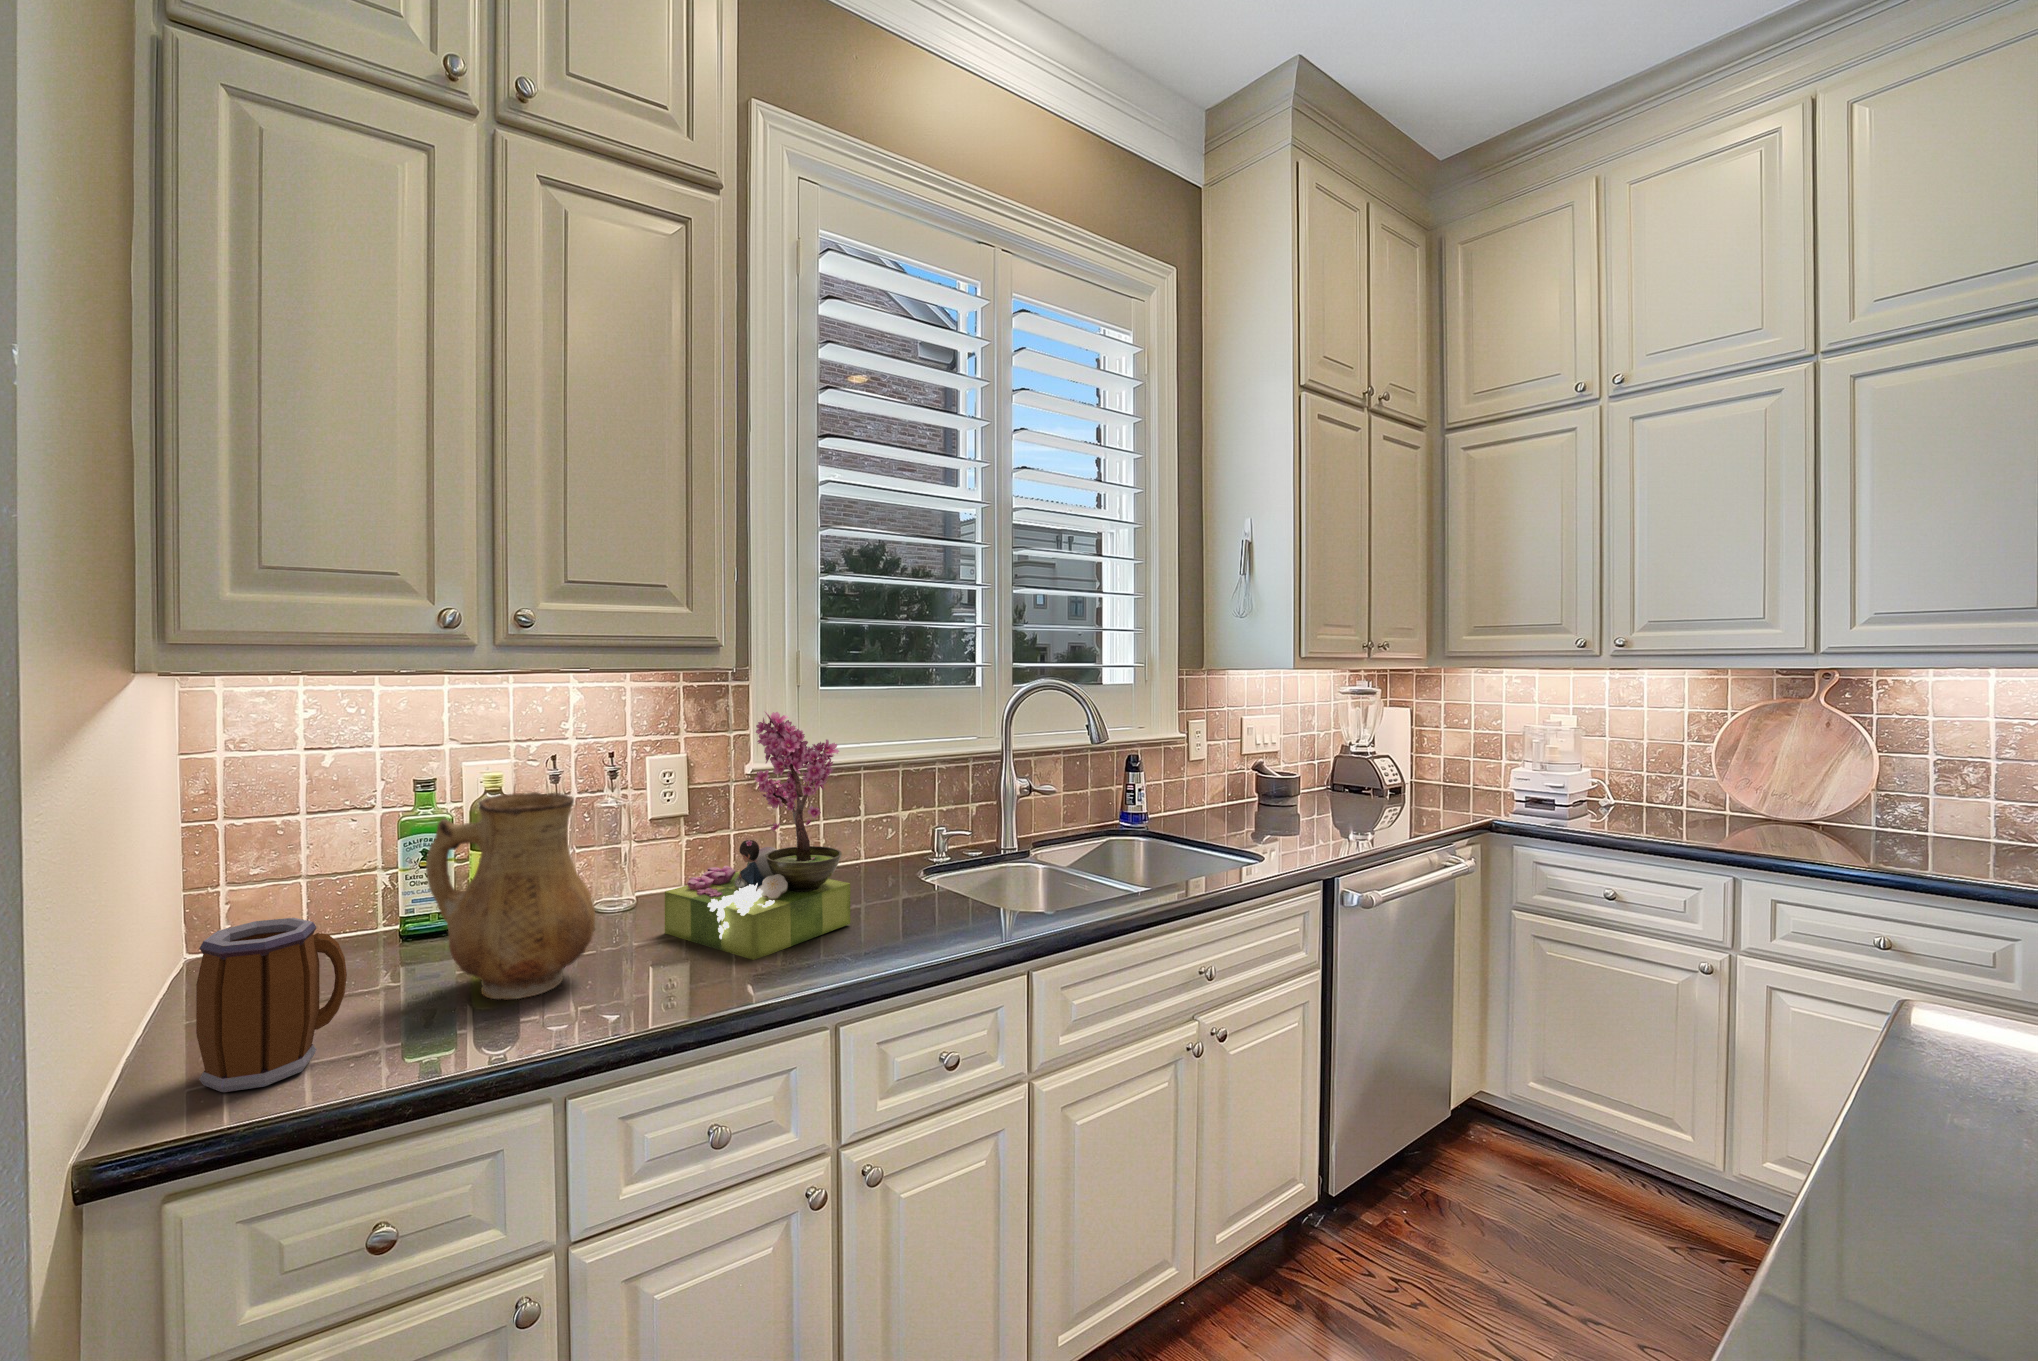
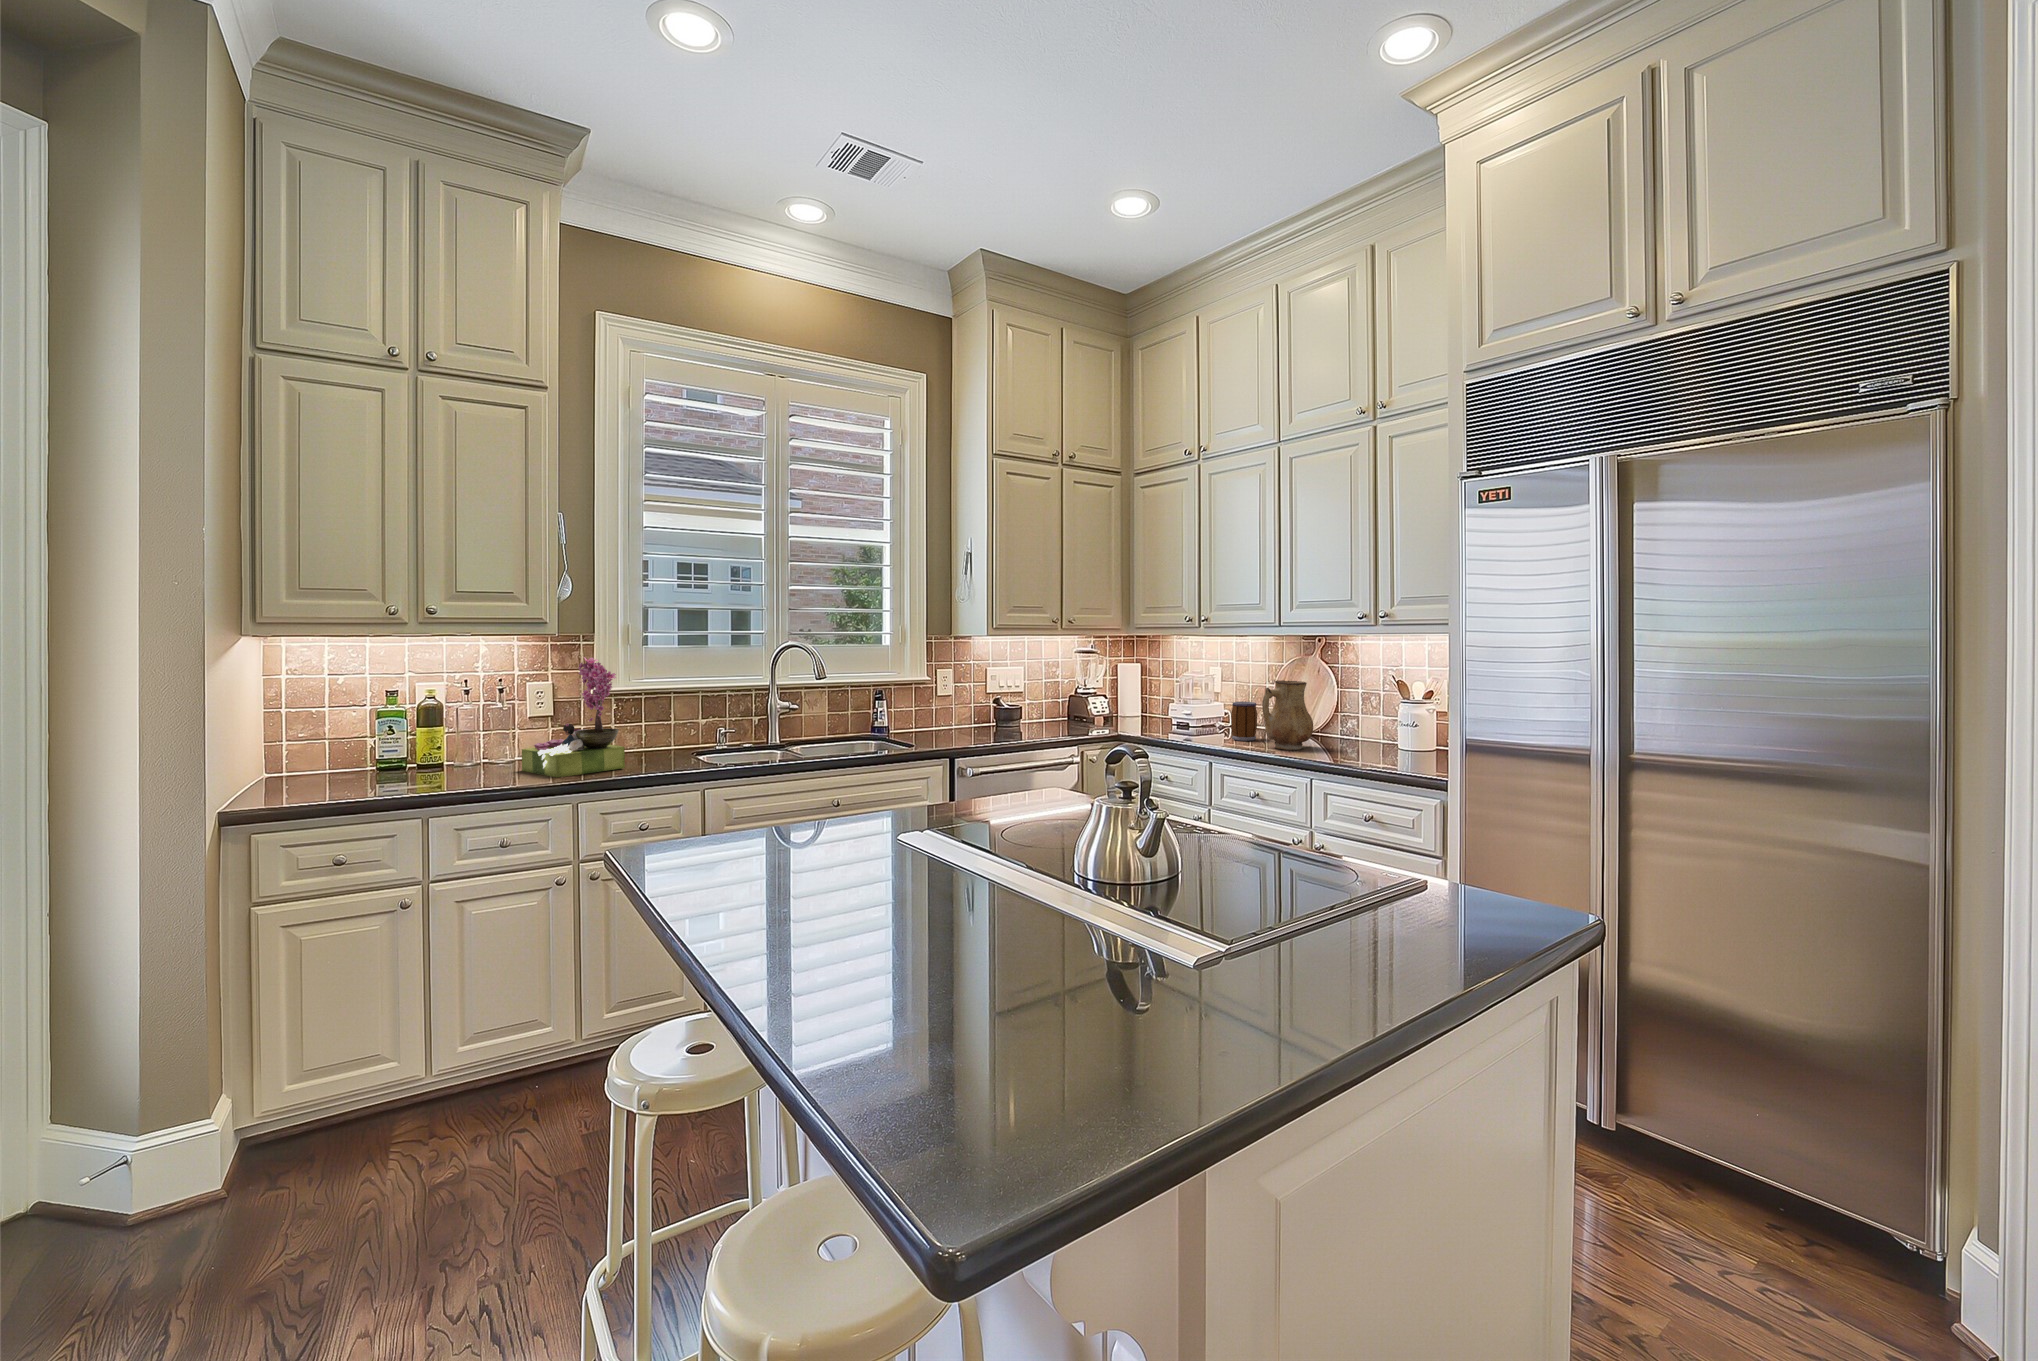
ceramic pitcher: present [426,792,595,1000] -> present [1262,680,1313,750]
mug: present [196,918,347,1092] -> present [1231,701,1257,741]

